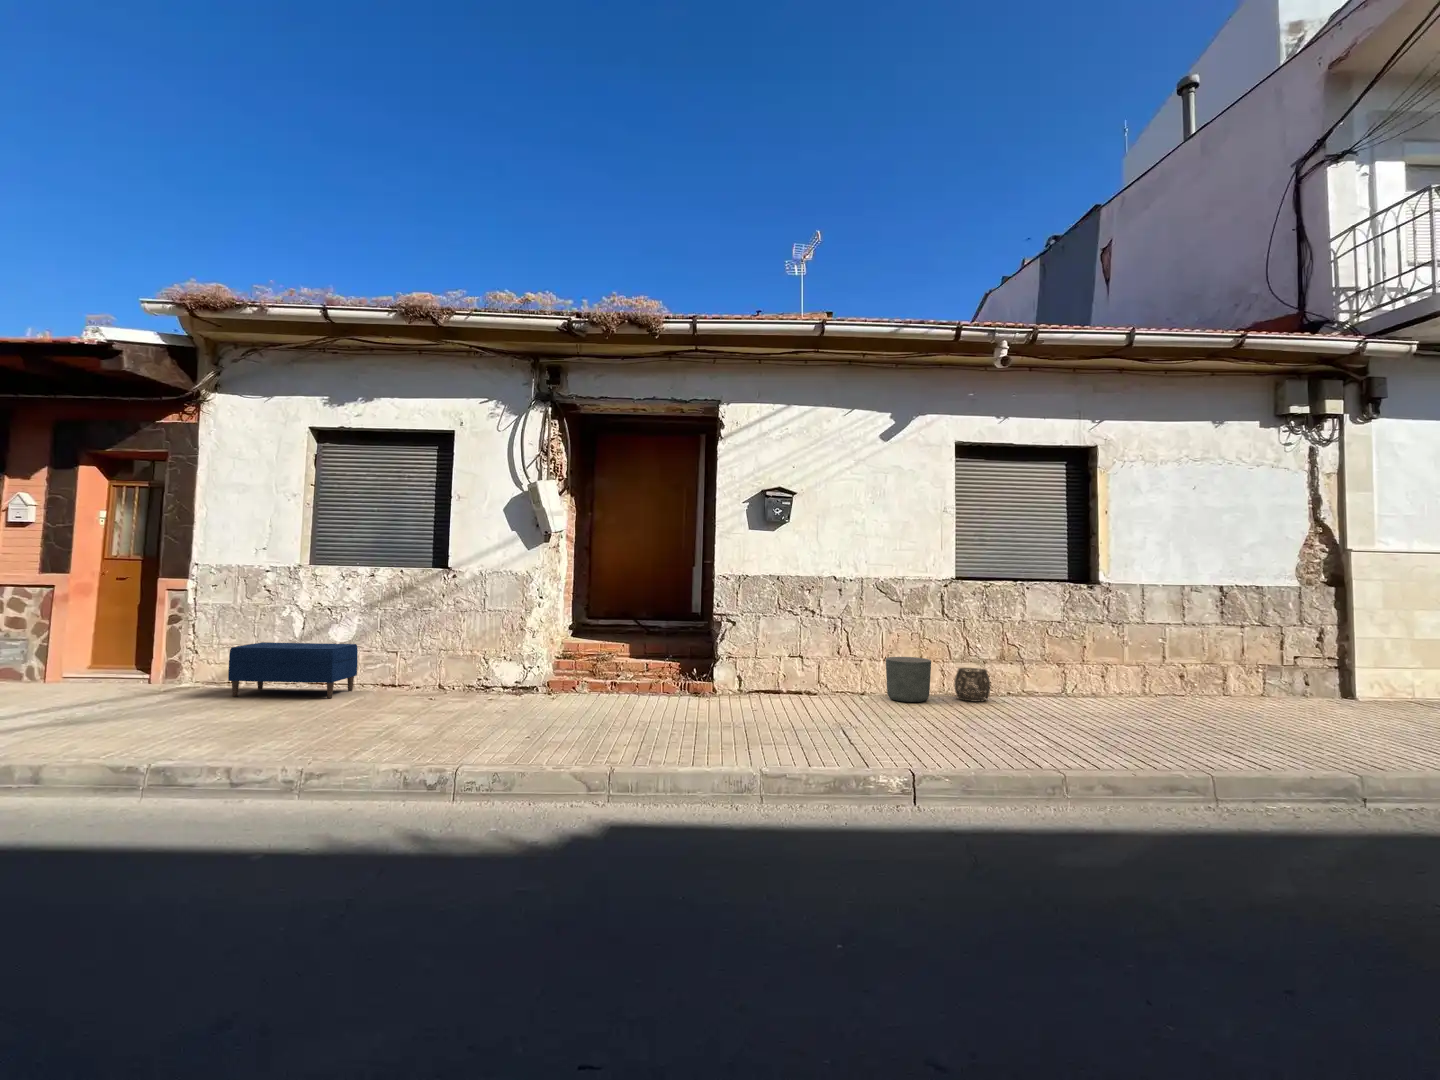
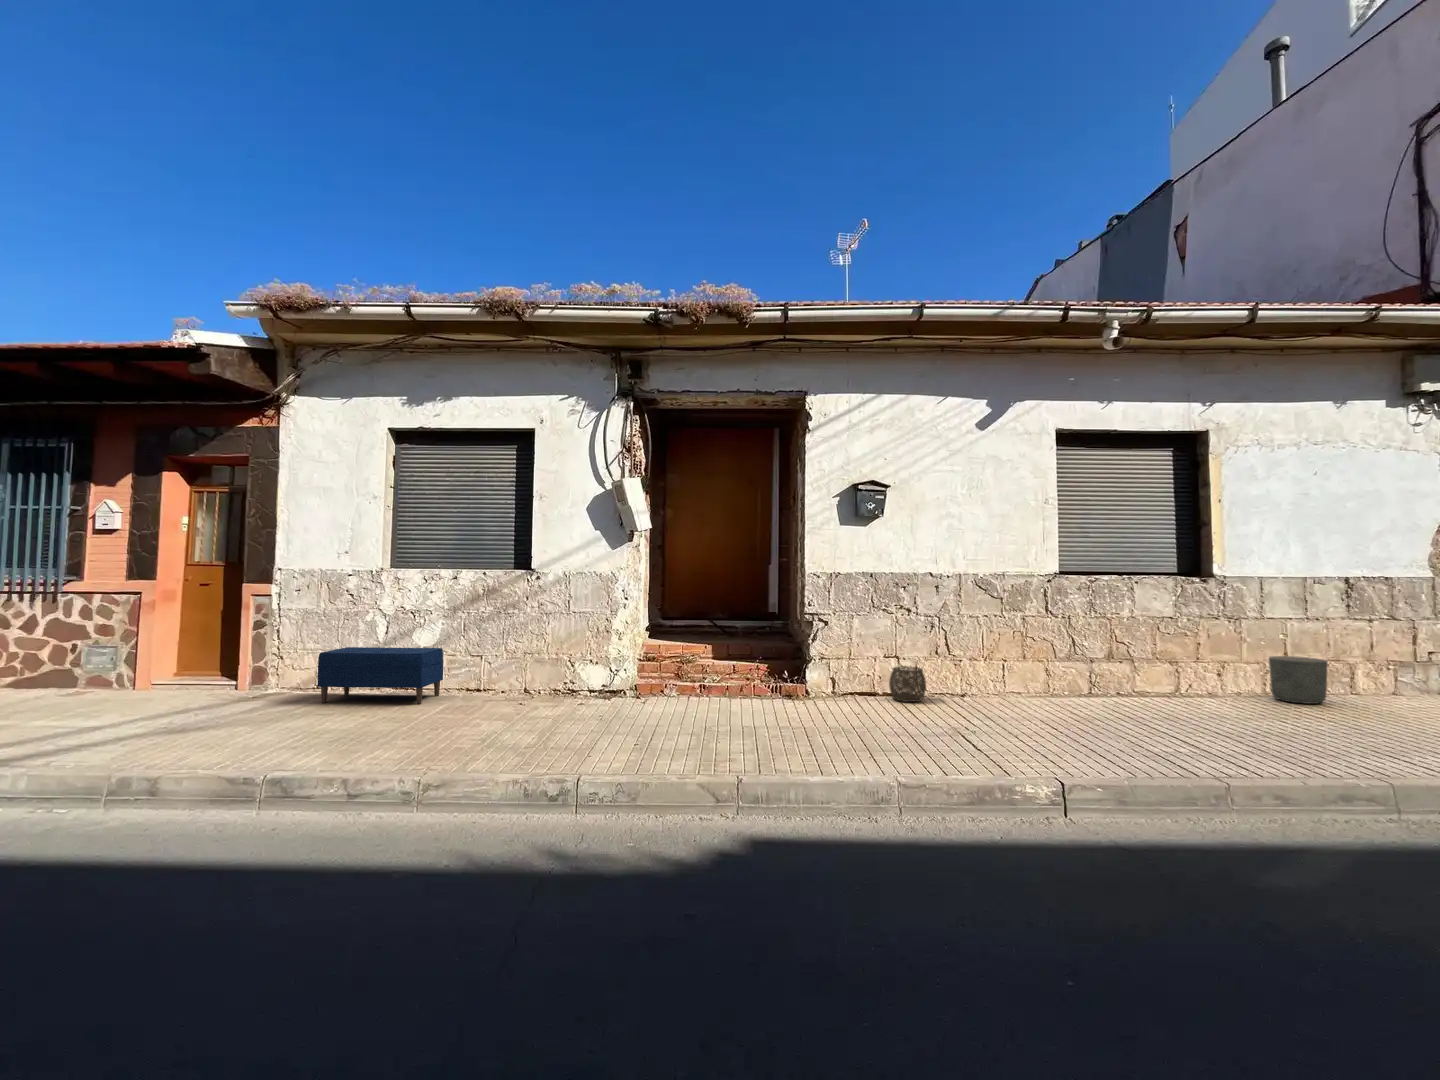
planter: present [886,657,931,702] -> present [1269,656,1328,704]
woven basket: present [954,668,991,702] -> present [889,667,926,702]

